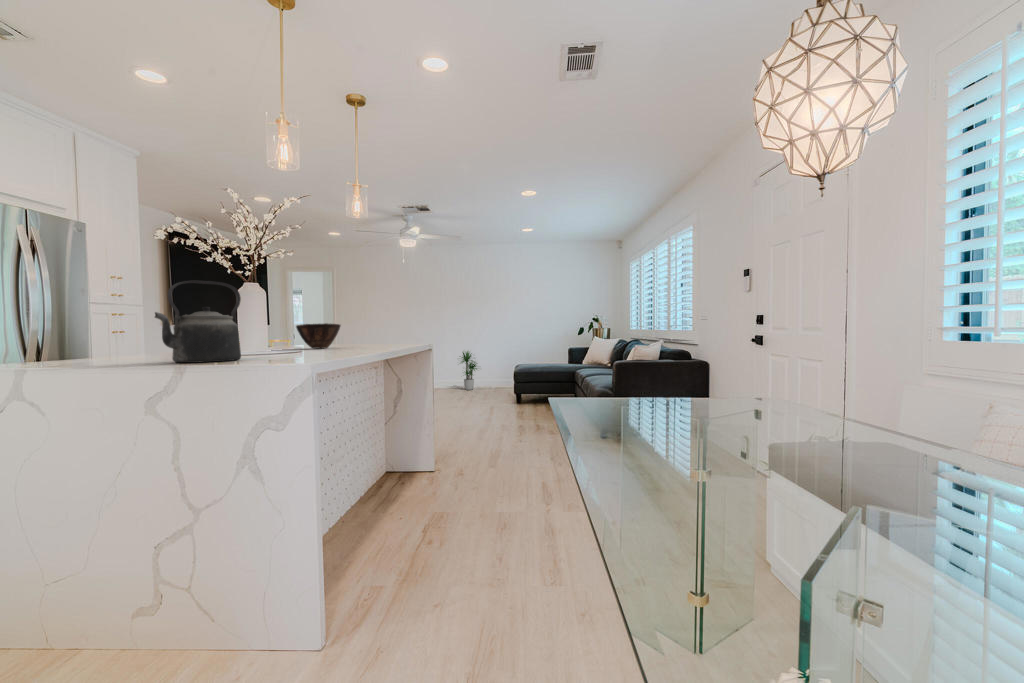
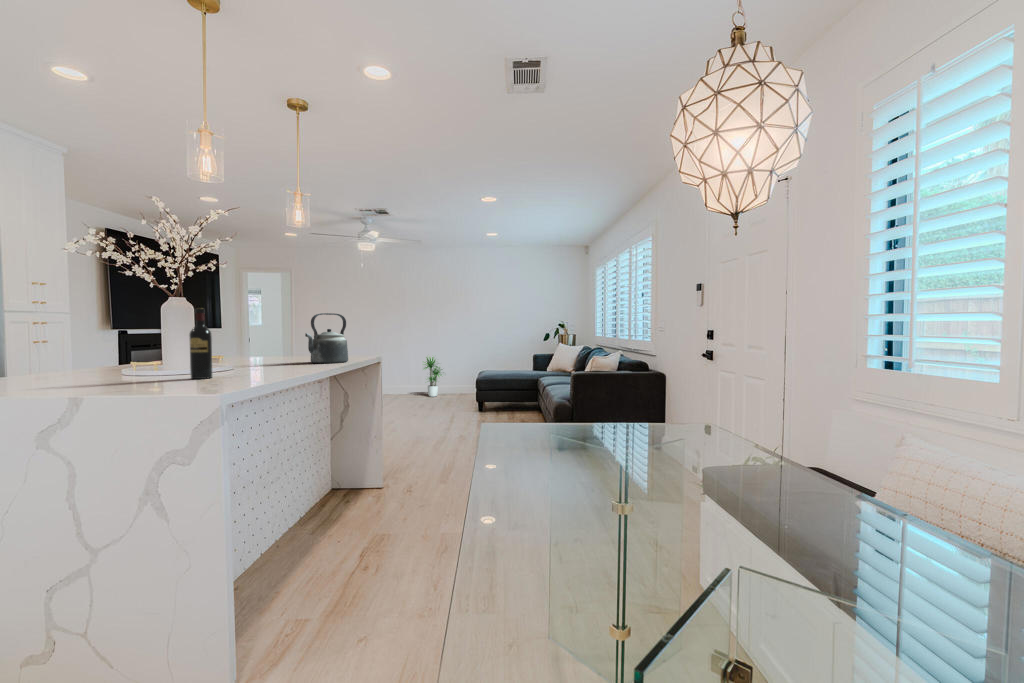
kettle: present [155,281,241,363] -> present [305,313,348,363]
wine bottle: none [270,289,290,355] -> present [189,308,212,379]
bowl: present [296,323,341,348] -> none [229,339,279,365]

